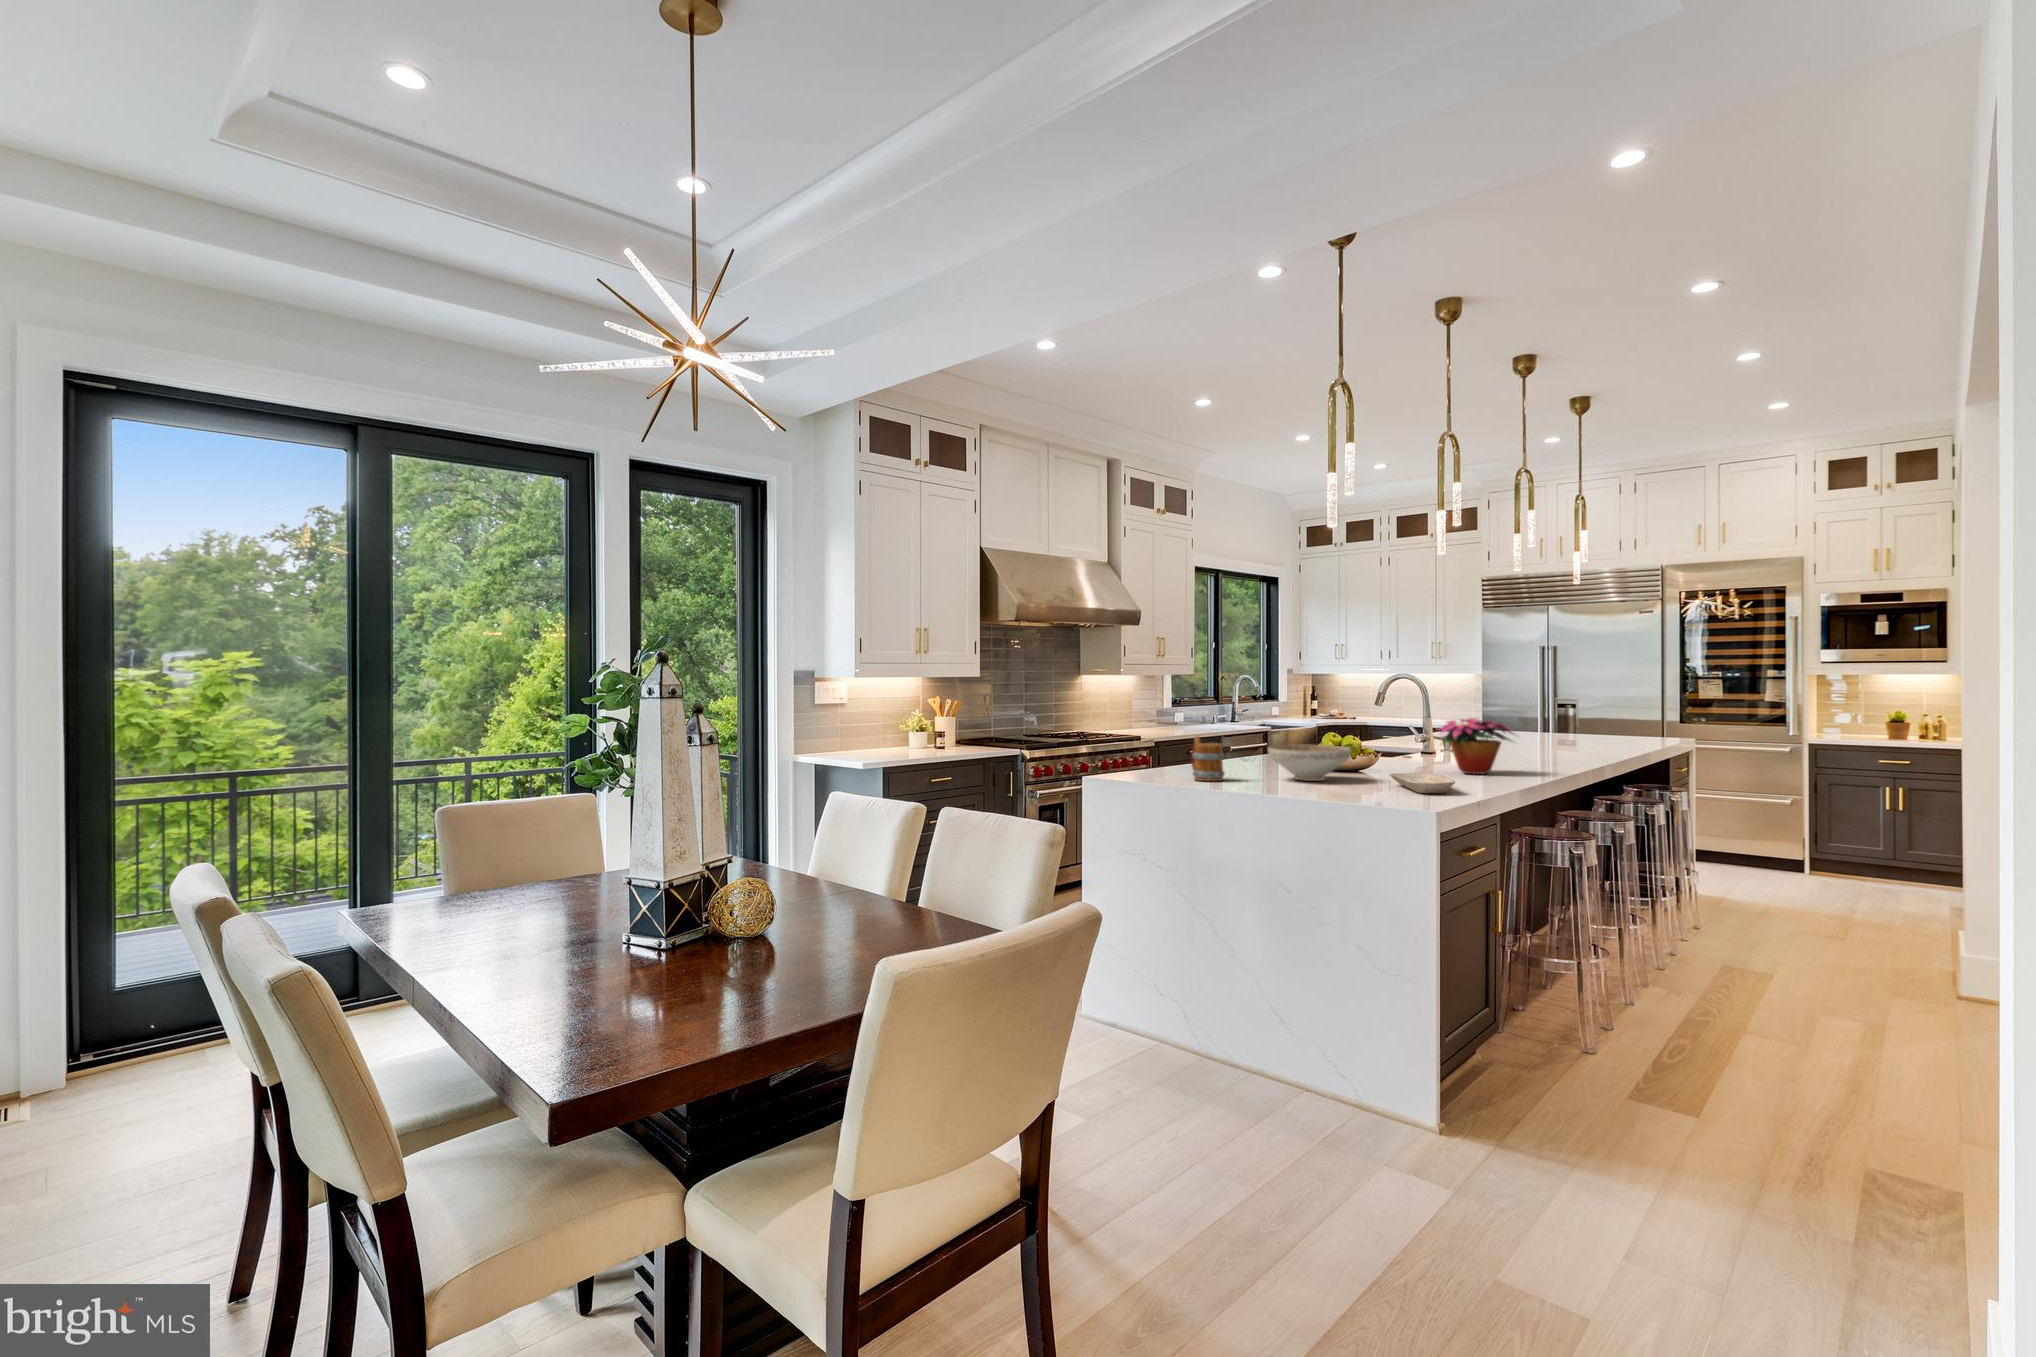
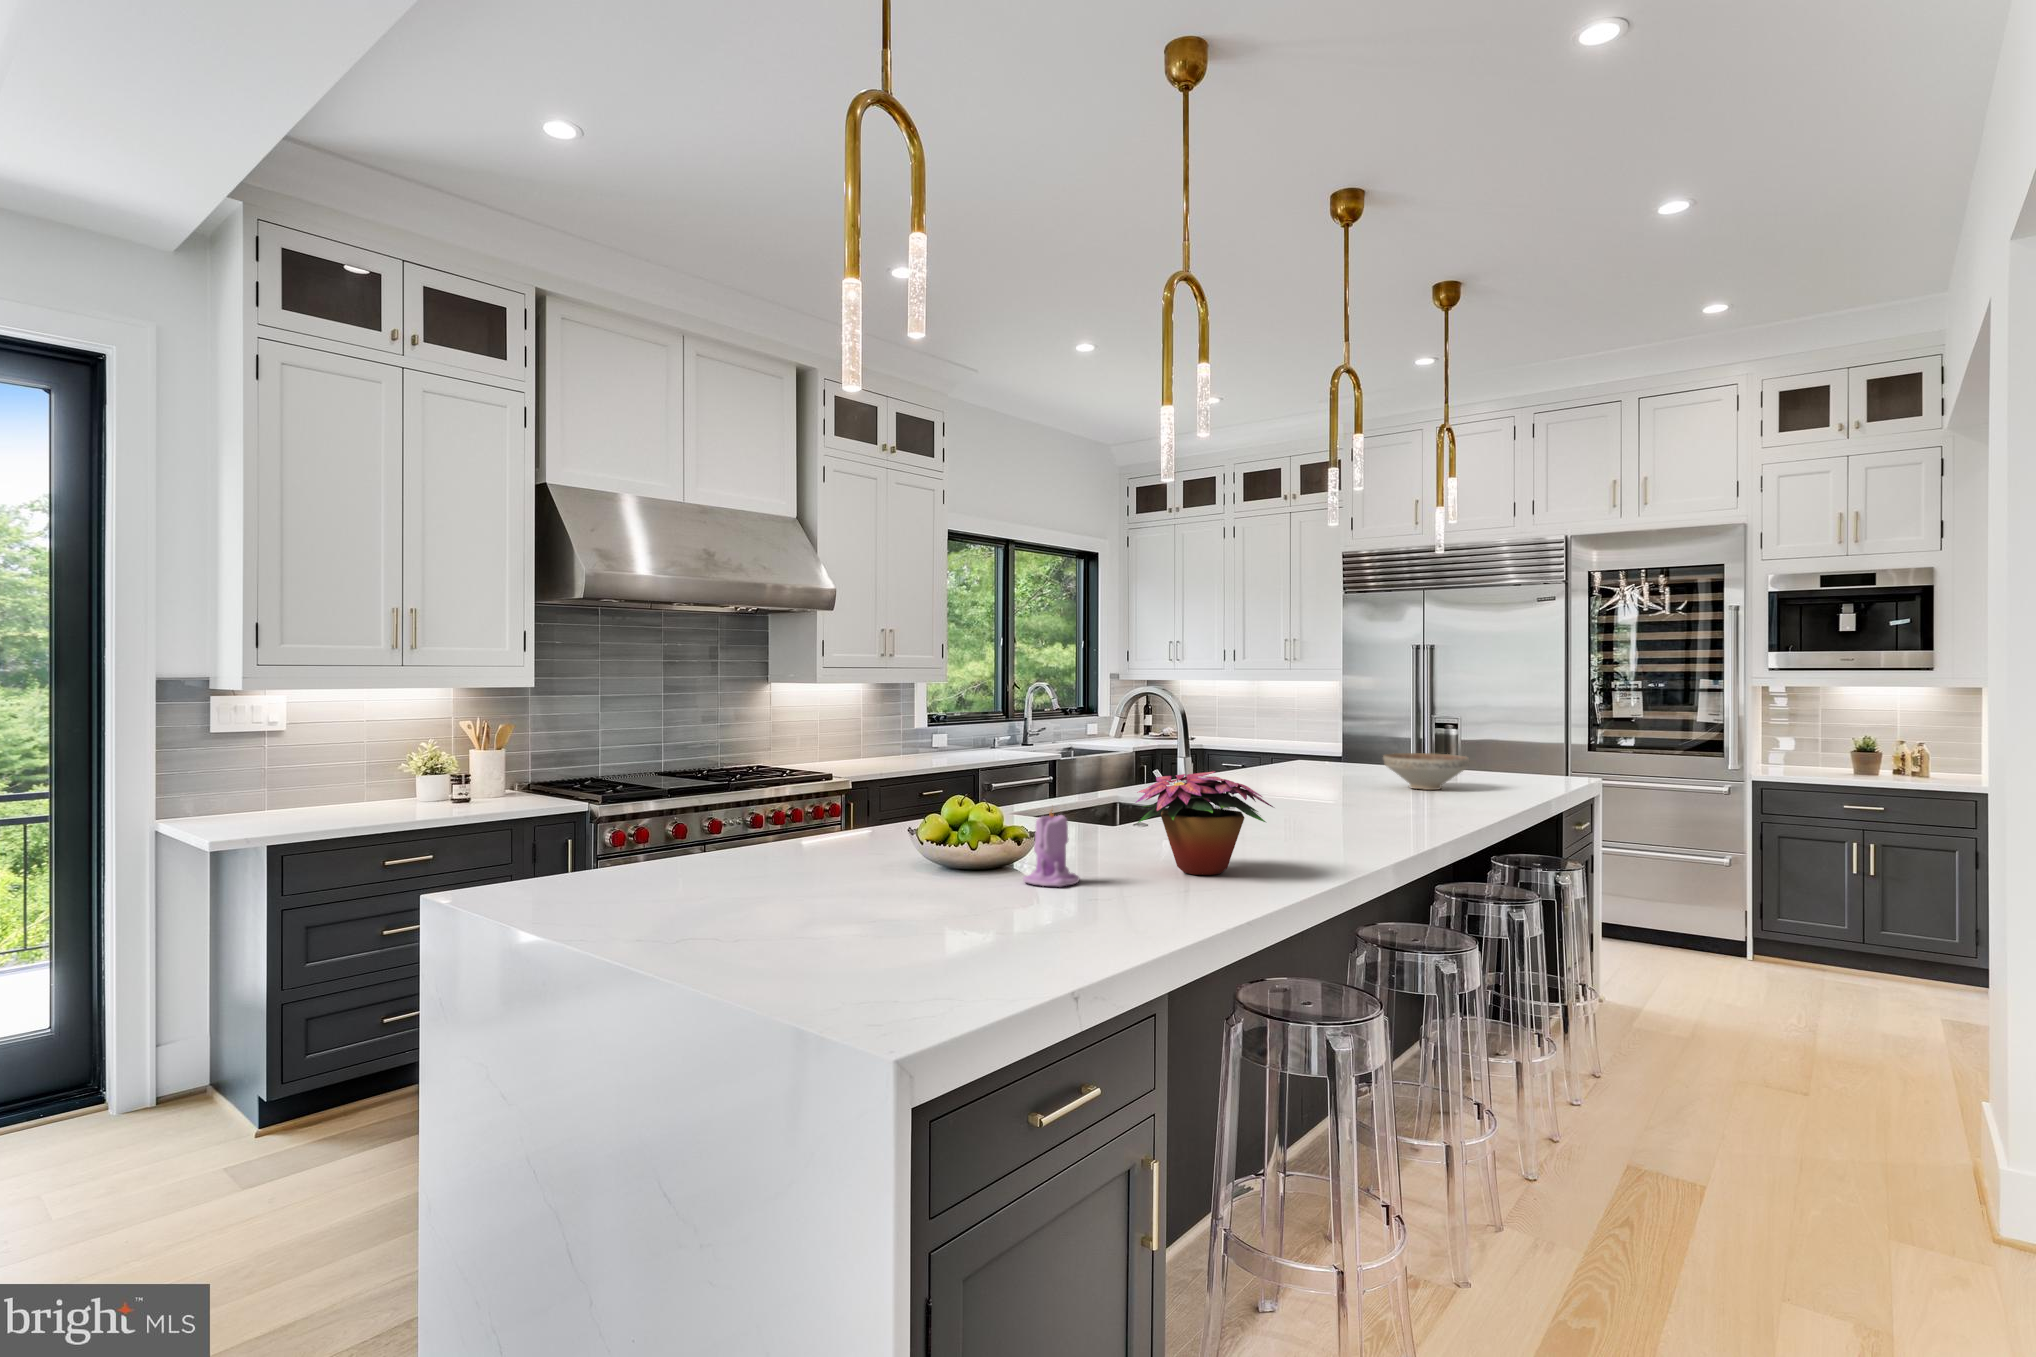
candle: none [1378,734,1411,778] -> present [1023,811,1079,887]
mug: present [1191,737,1225,781] -> none [665,810,725,900]
decorative bowl: present [1268,745,1351,781] -> present [1383,753,1469,790]
tray: present [1389,773,1455,793] -> none [992,887,1085,948]

